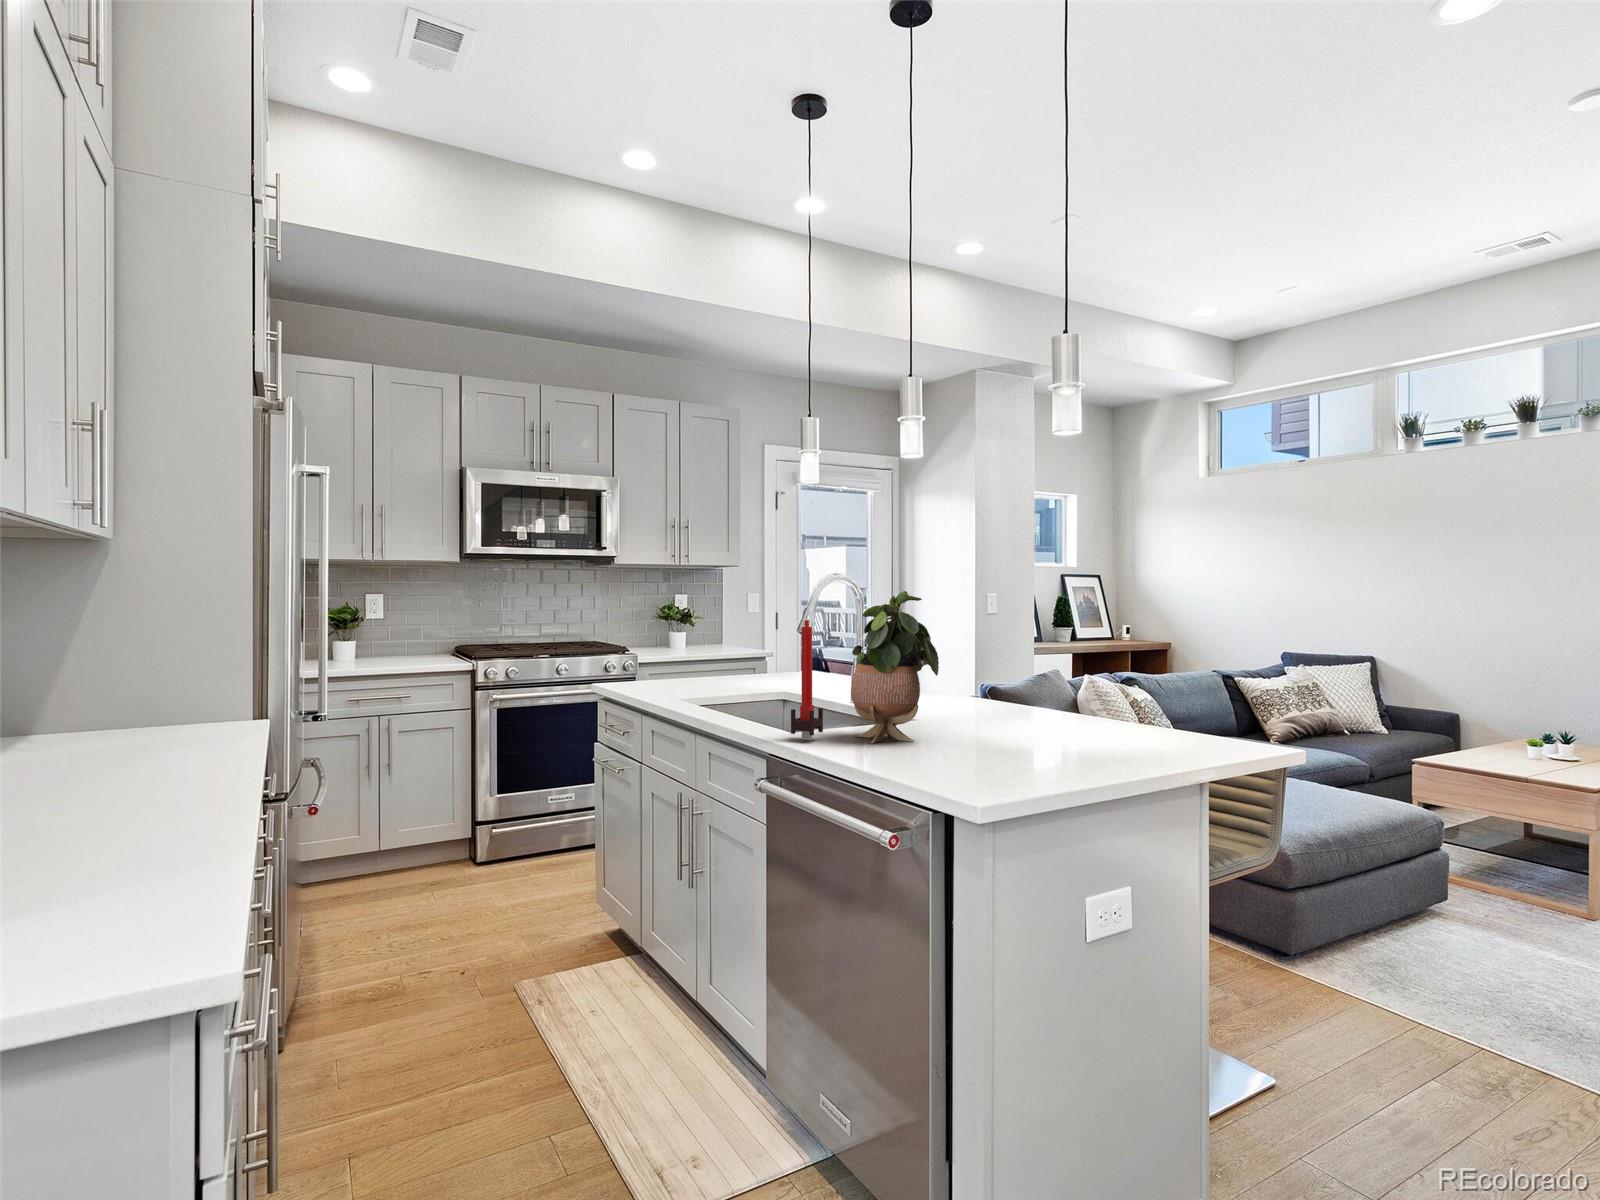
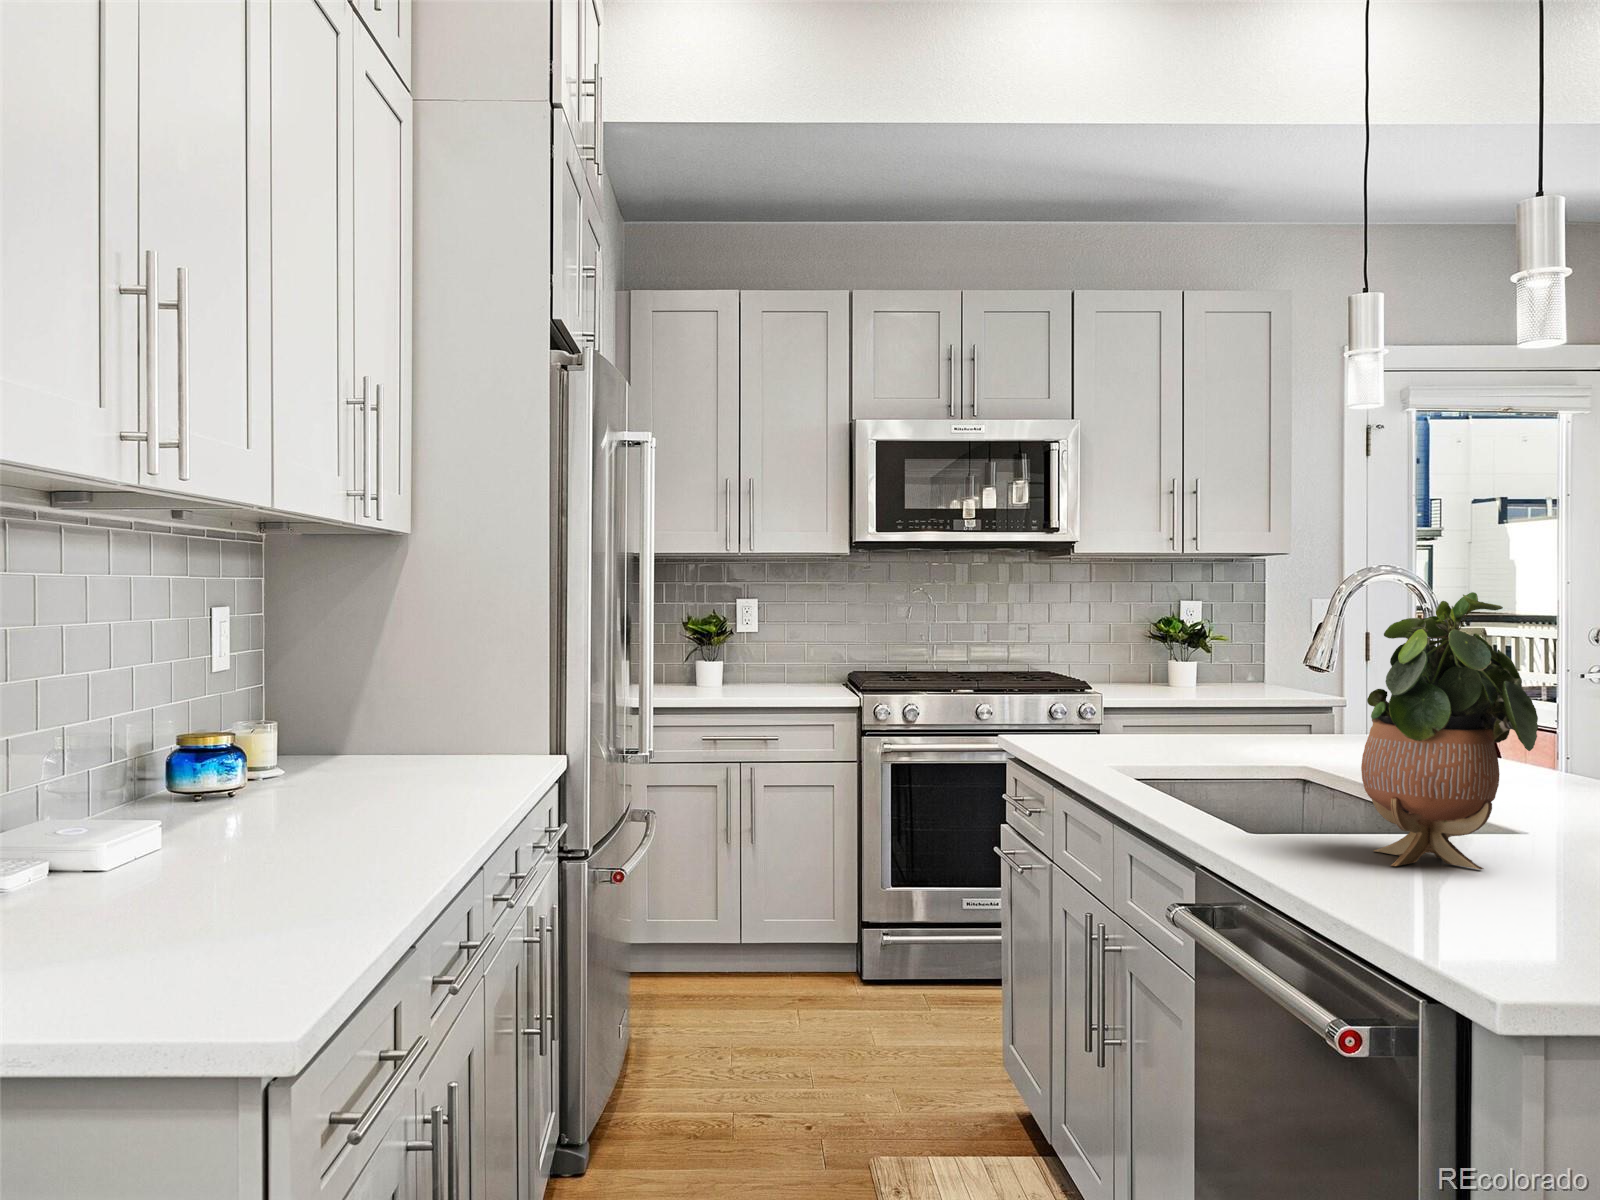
candle: present [791,620,823,740] -> none [1245,642,1306,850]

